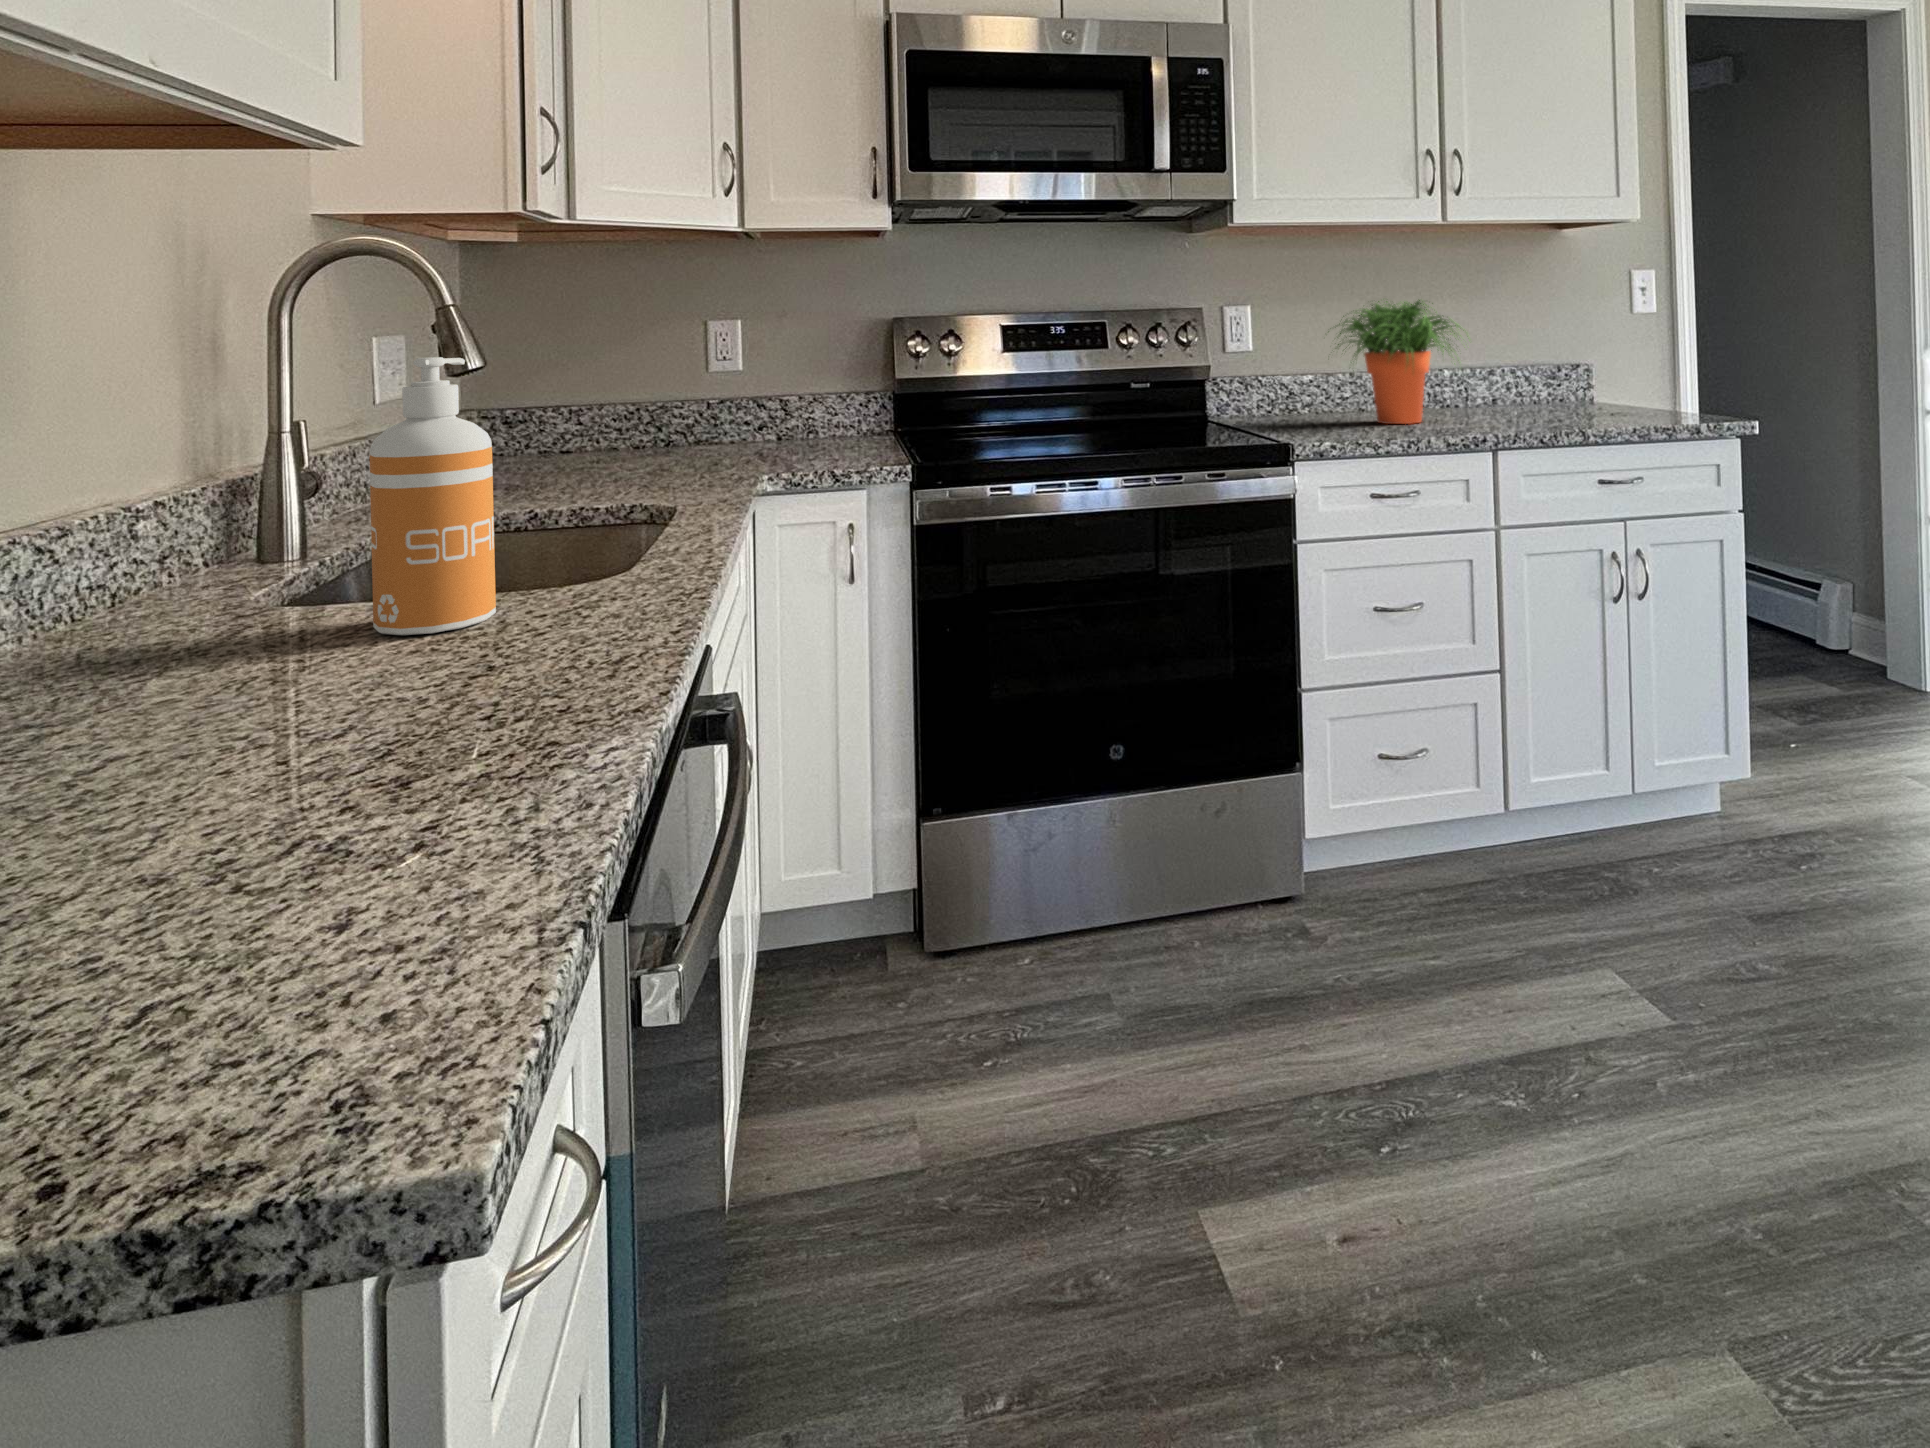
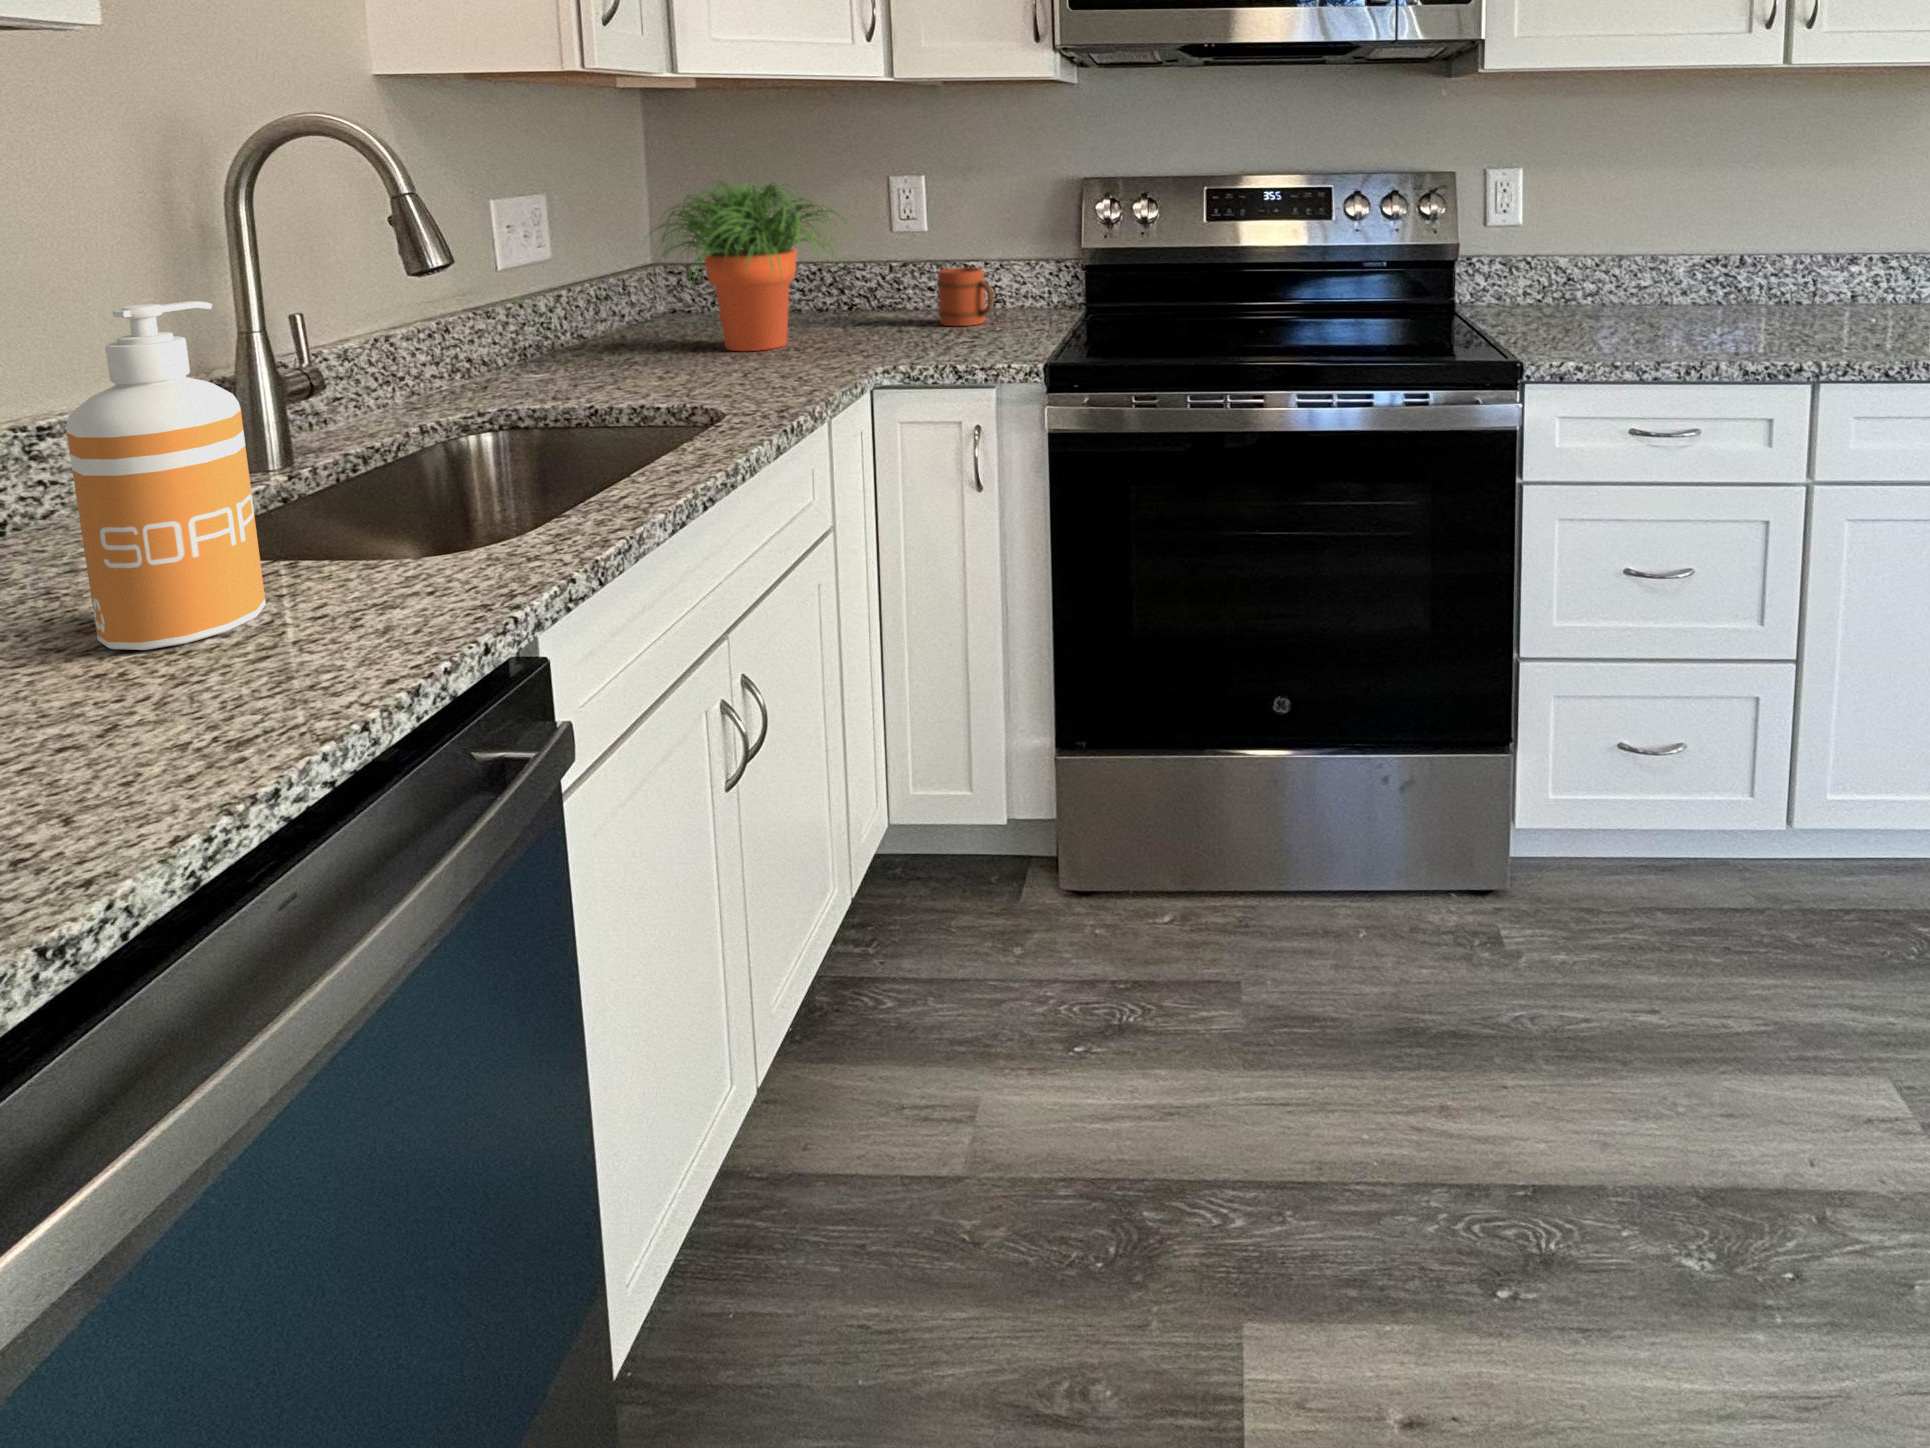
potted plant: present [1328,300,1468,424] -> present [656,181,844,351]
mug: none [770,399,824,451] -> present [937,267,994,326]

